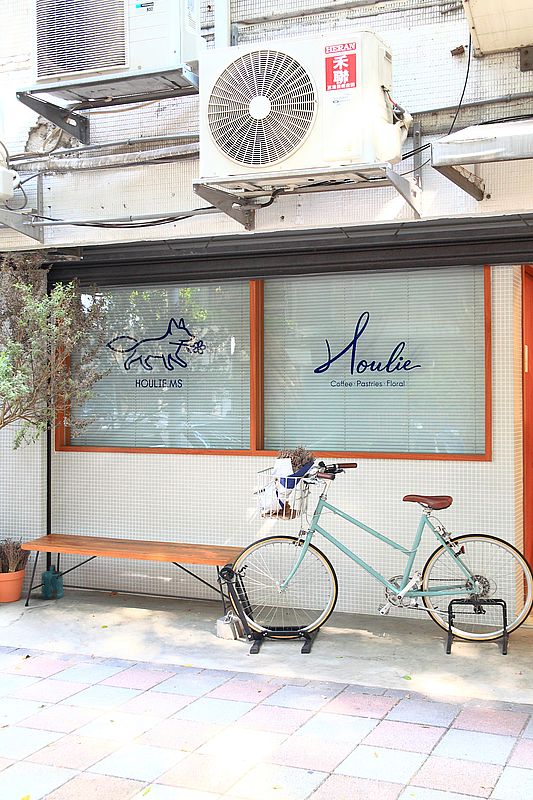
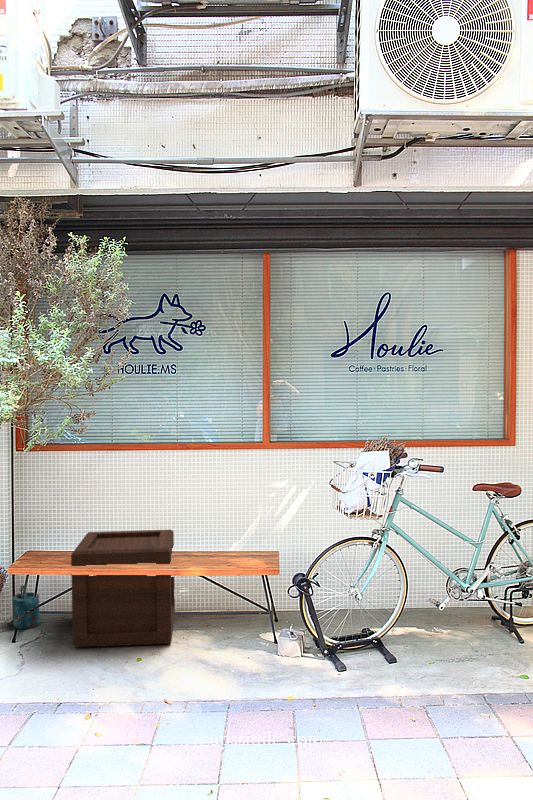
wooden crate: none [64,524,171,620] -> present [71,530,175,648]

